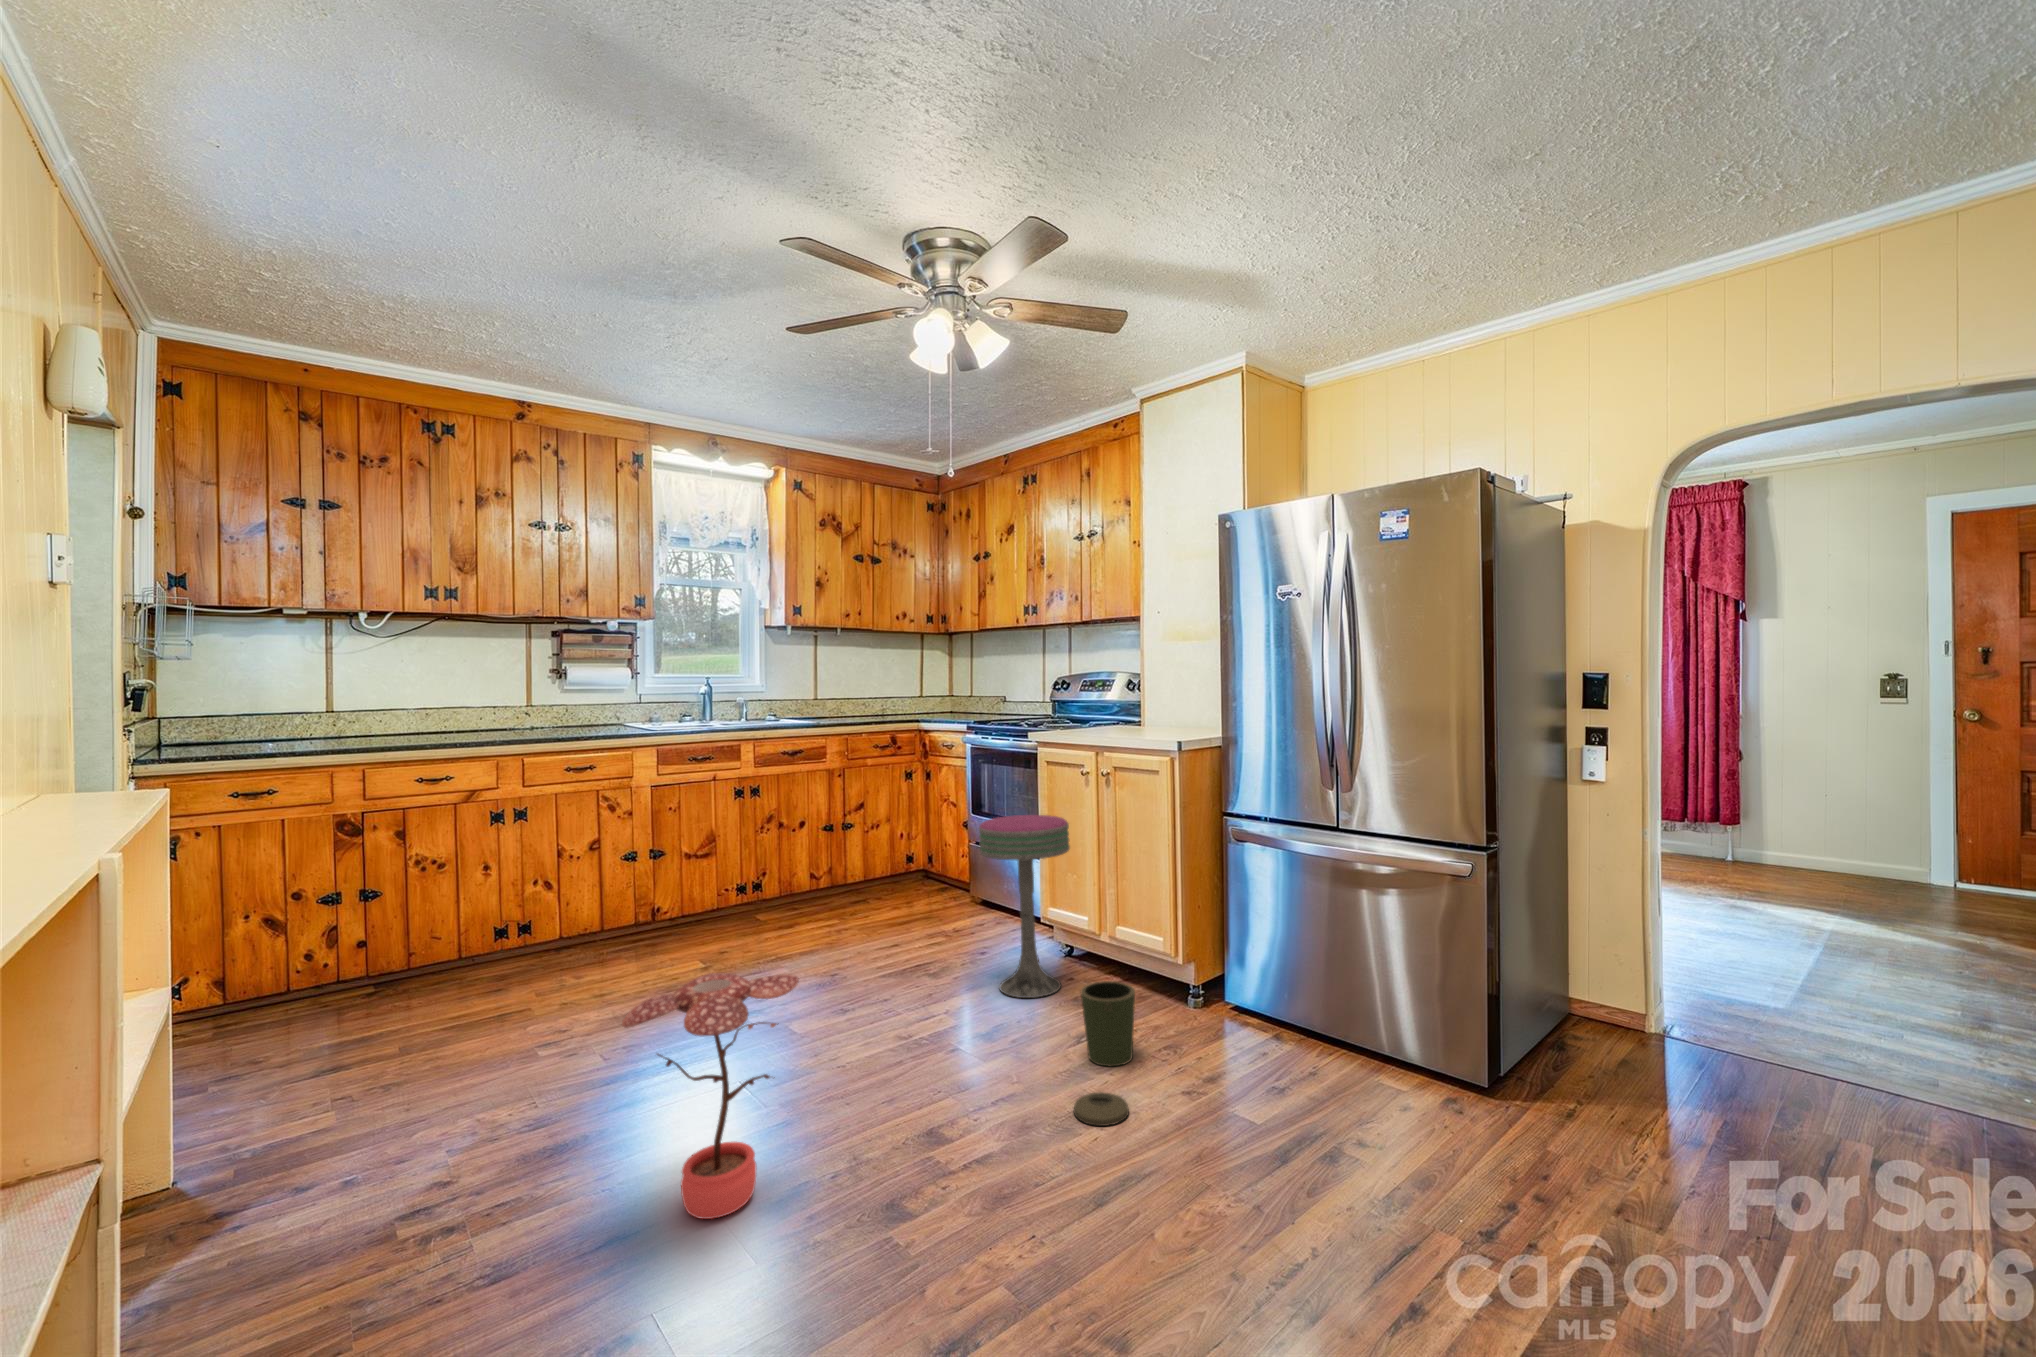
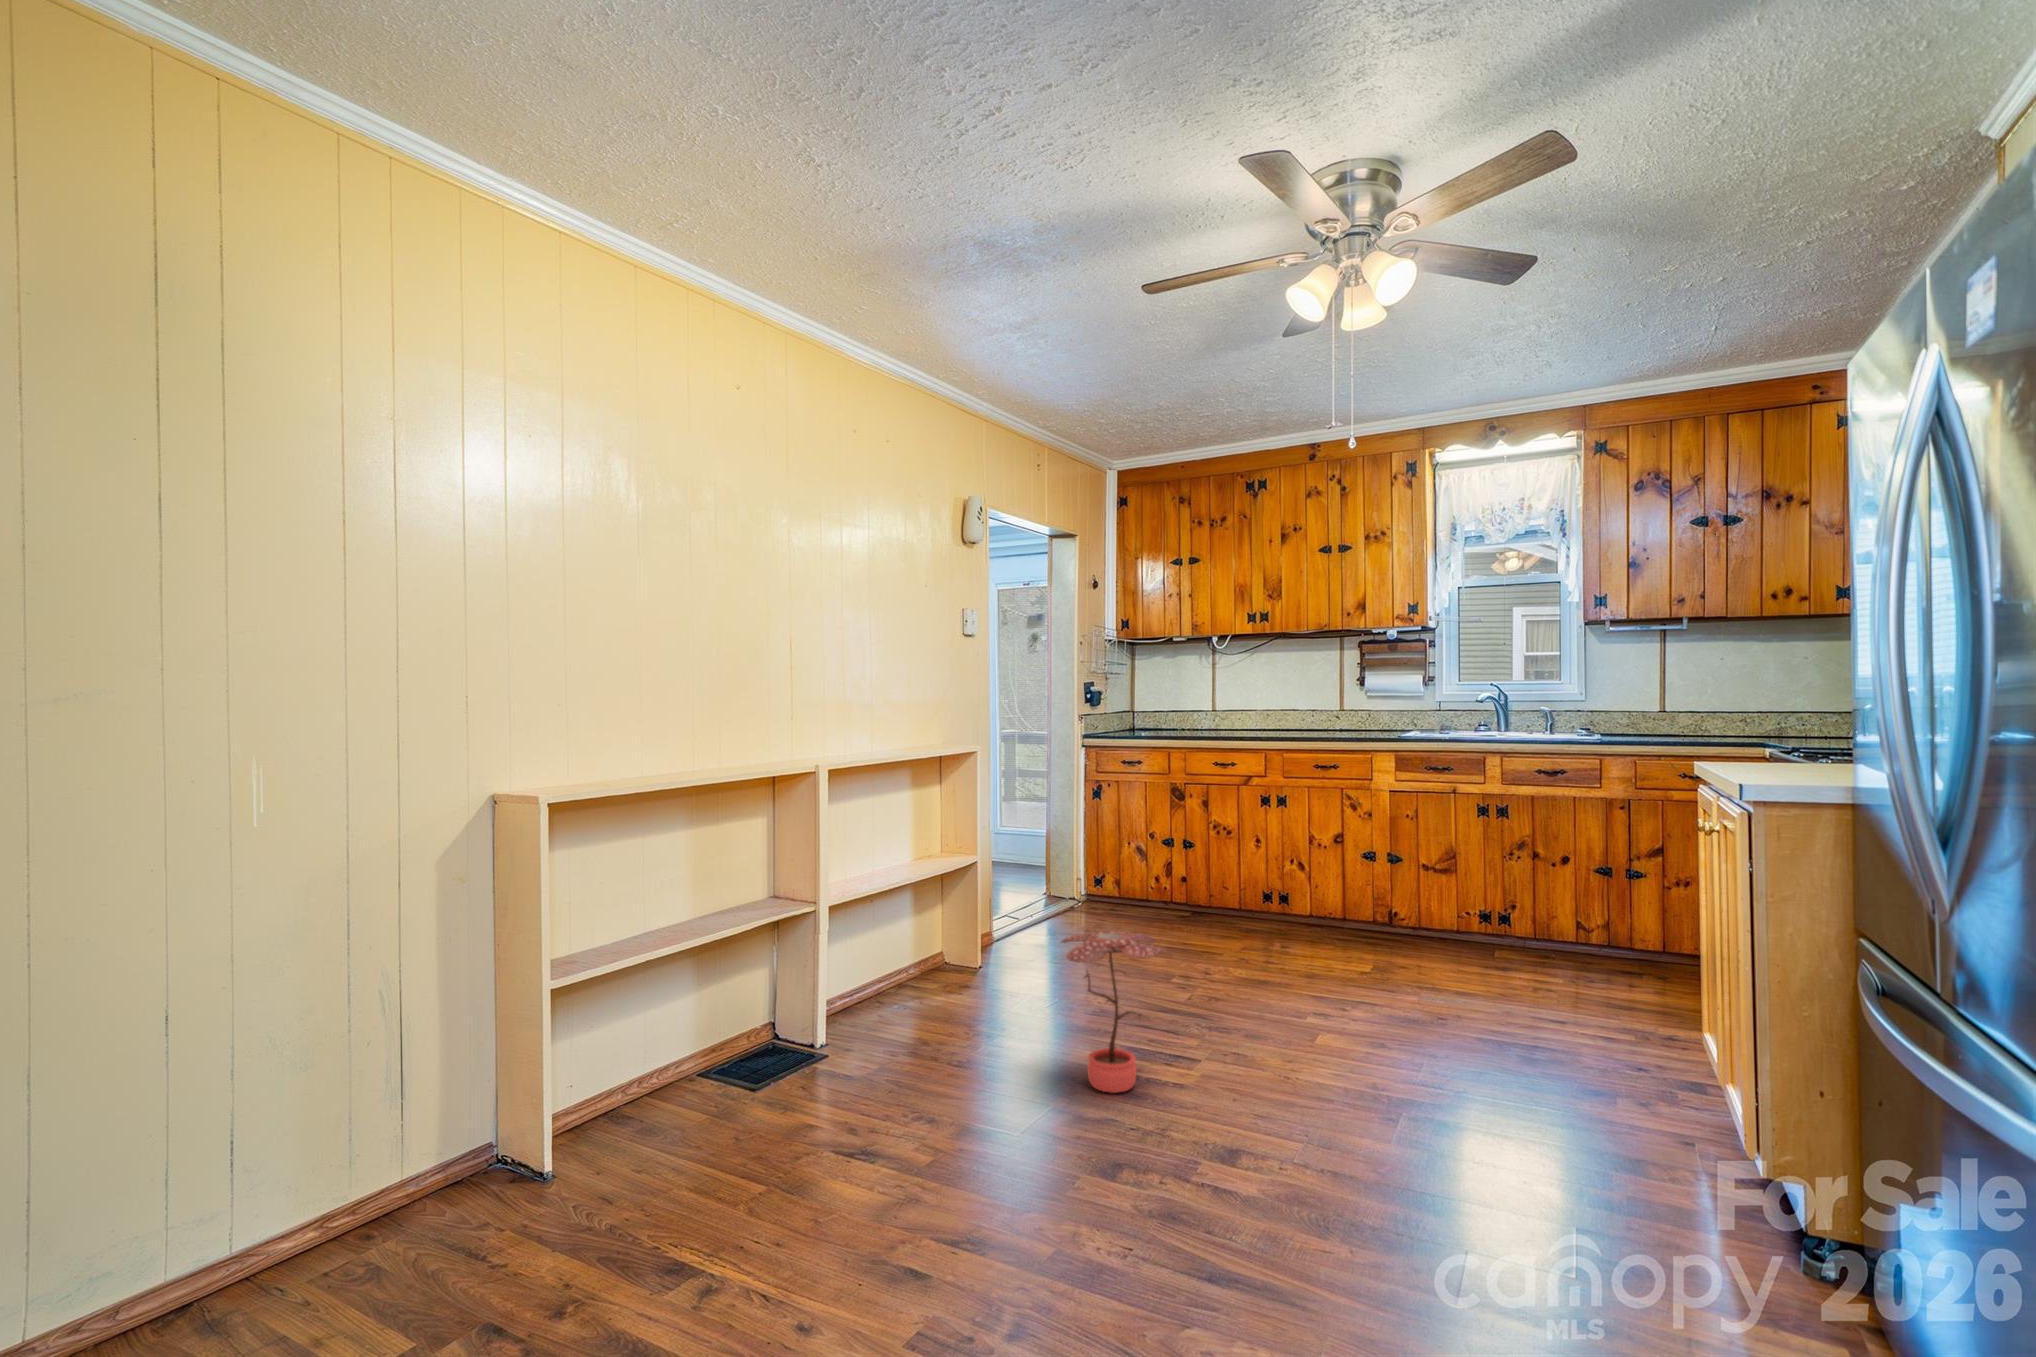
bar stool: present [979,815,1070,998] -> none [1520,889,1653,1126]
trash can: present [1074,981,1135,1126] -> none [1357,1095,1540,1217]

